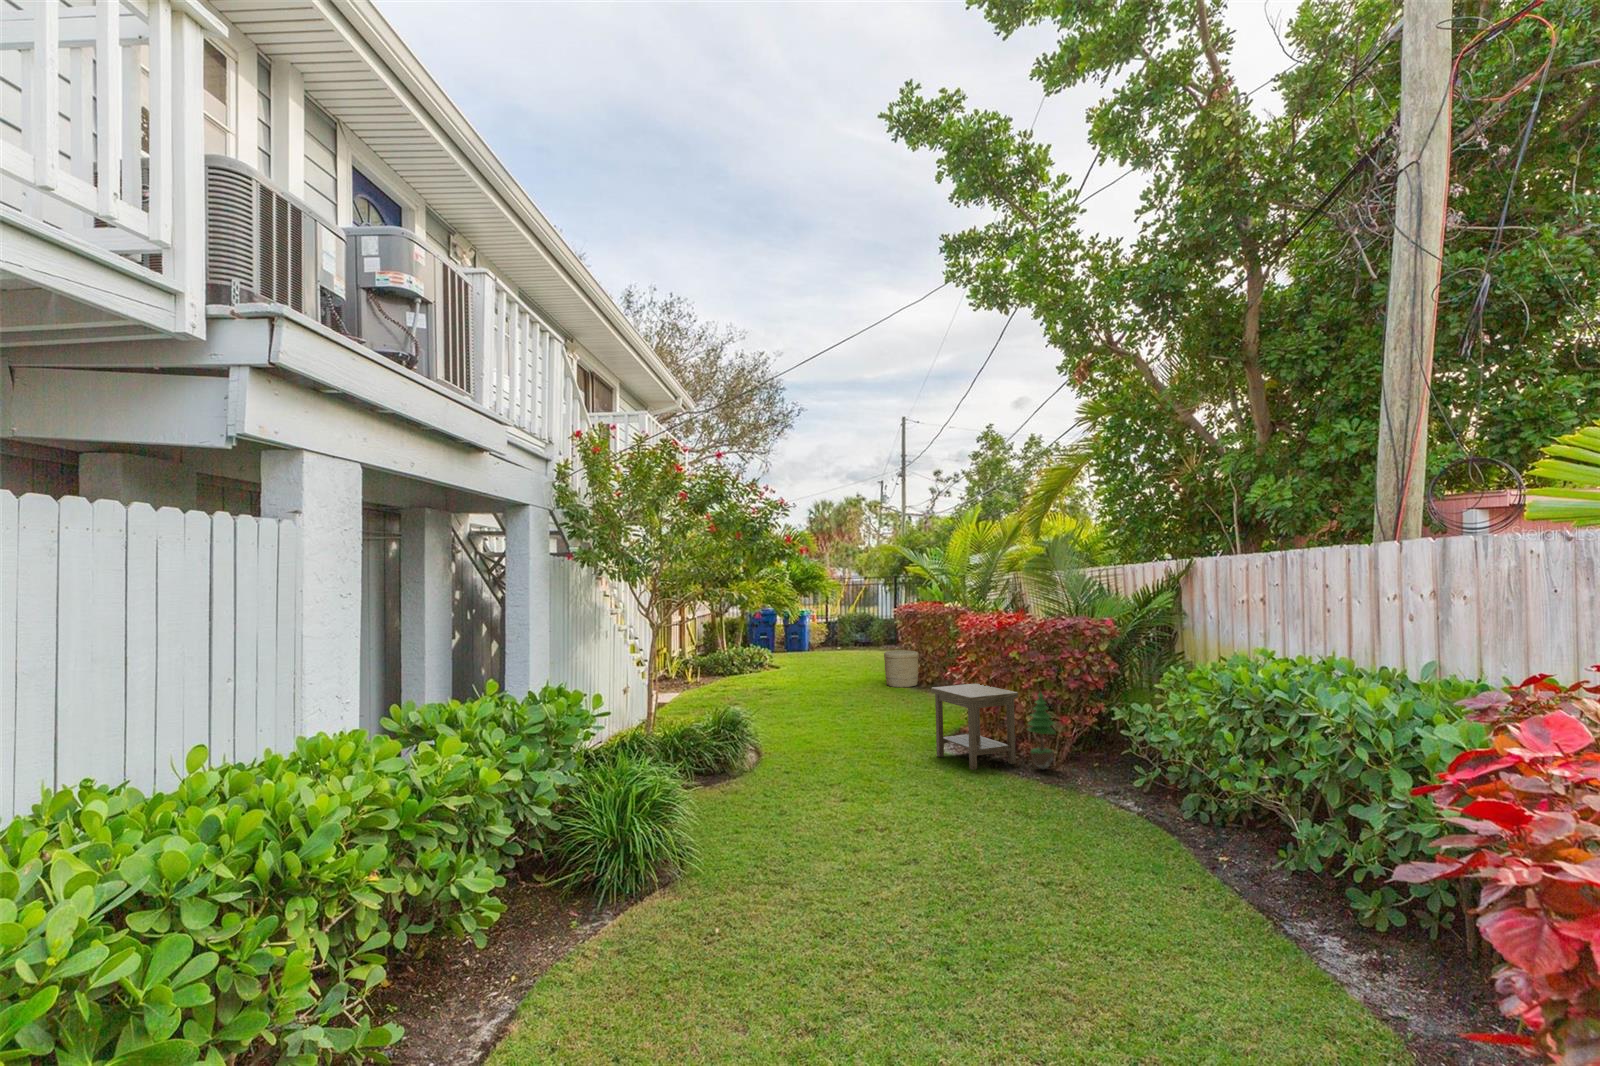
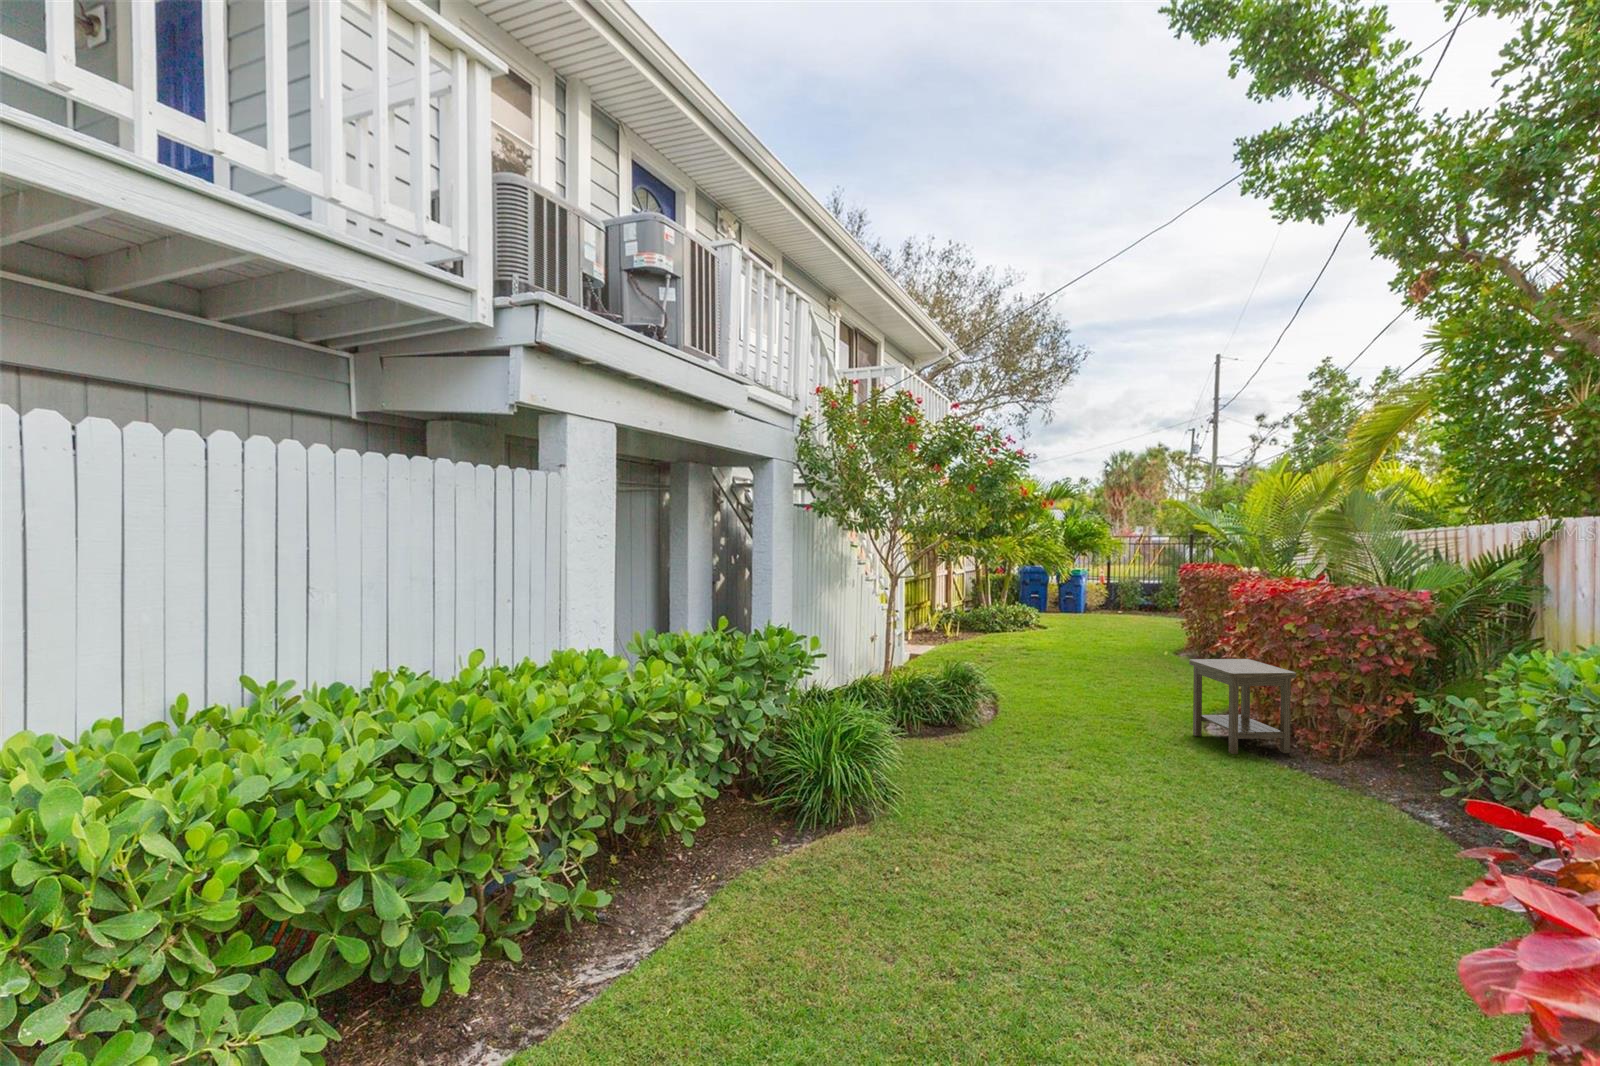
woven basket: present [884,650,919,687] -> none [1159,618,1201,659]
potted tree: present [1028,691,1055,769] -> none [1303,671,1343,764]

